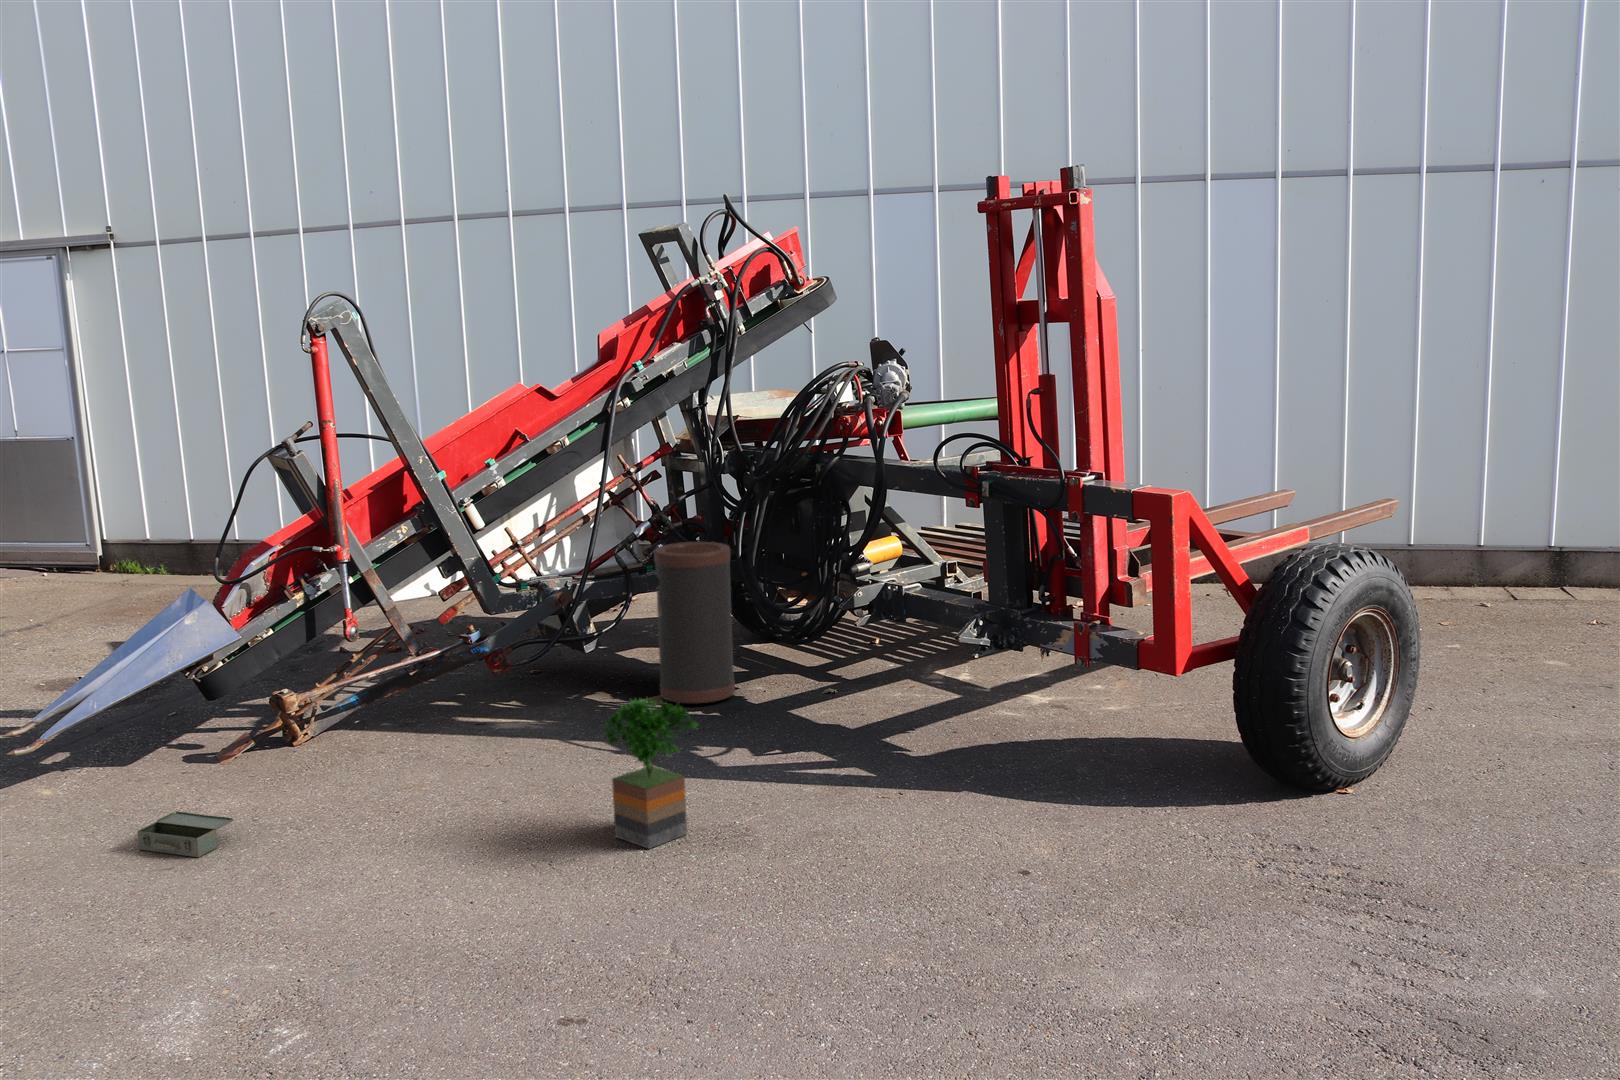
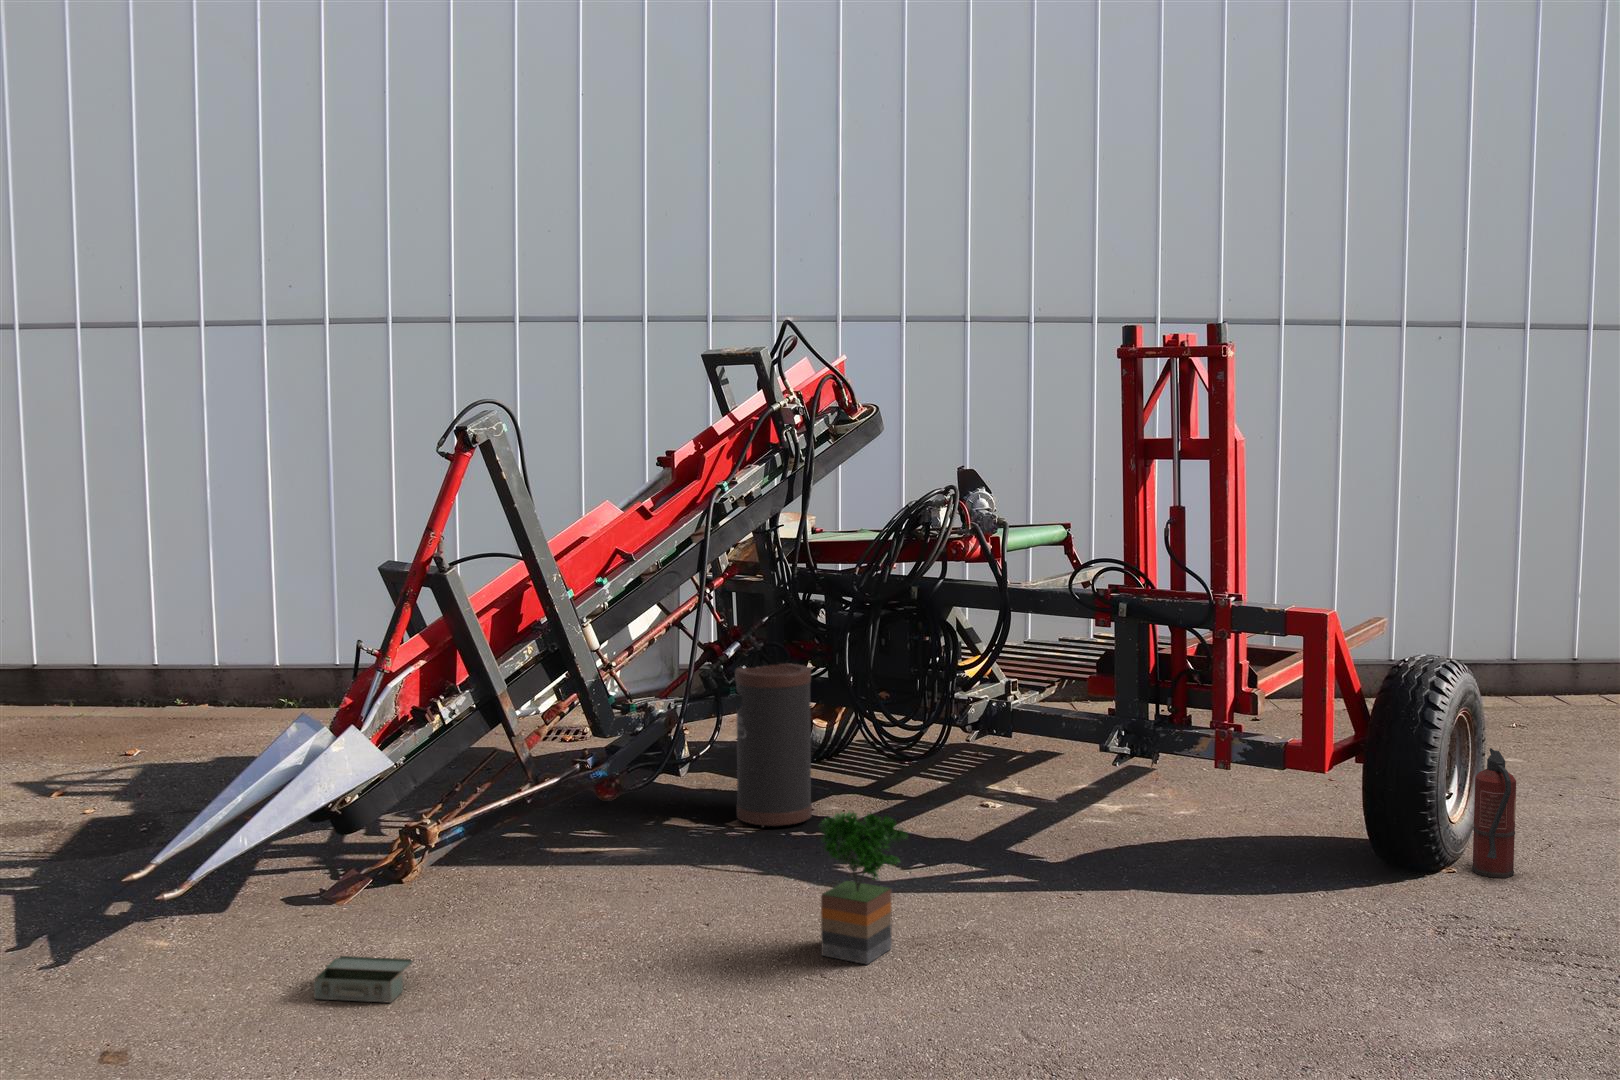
fire extinguisher: none [1371,655,1416,796] -> present [1472,748,1516,878]

